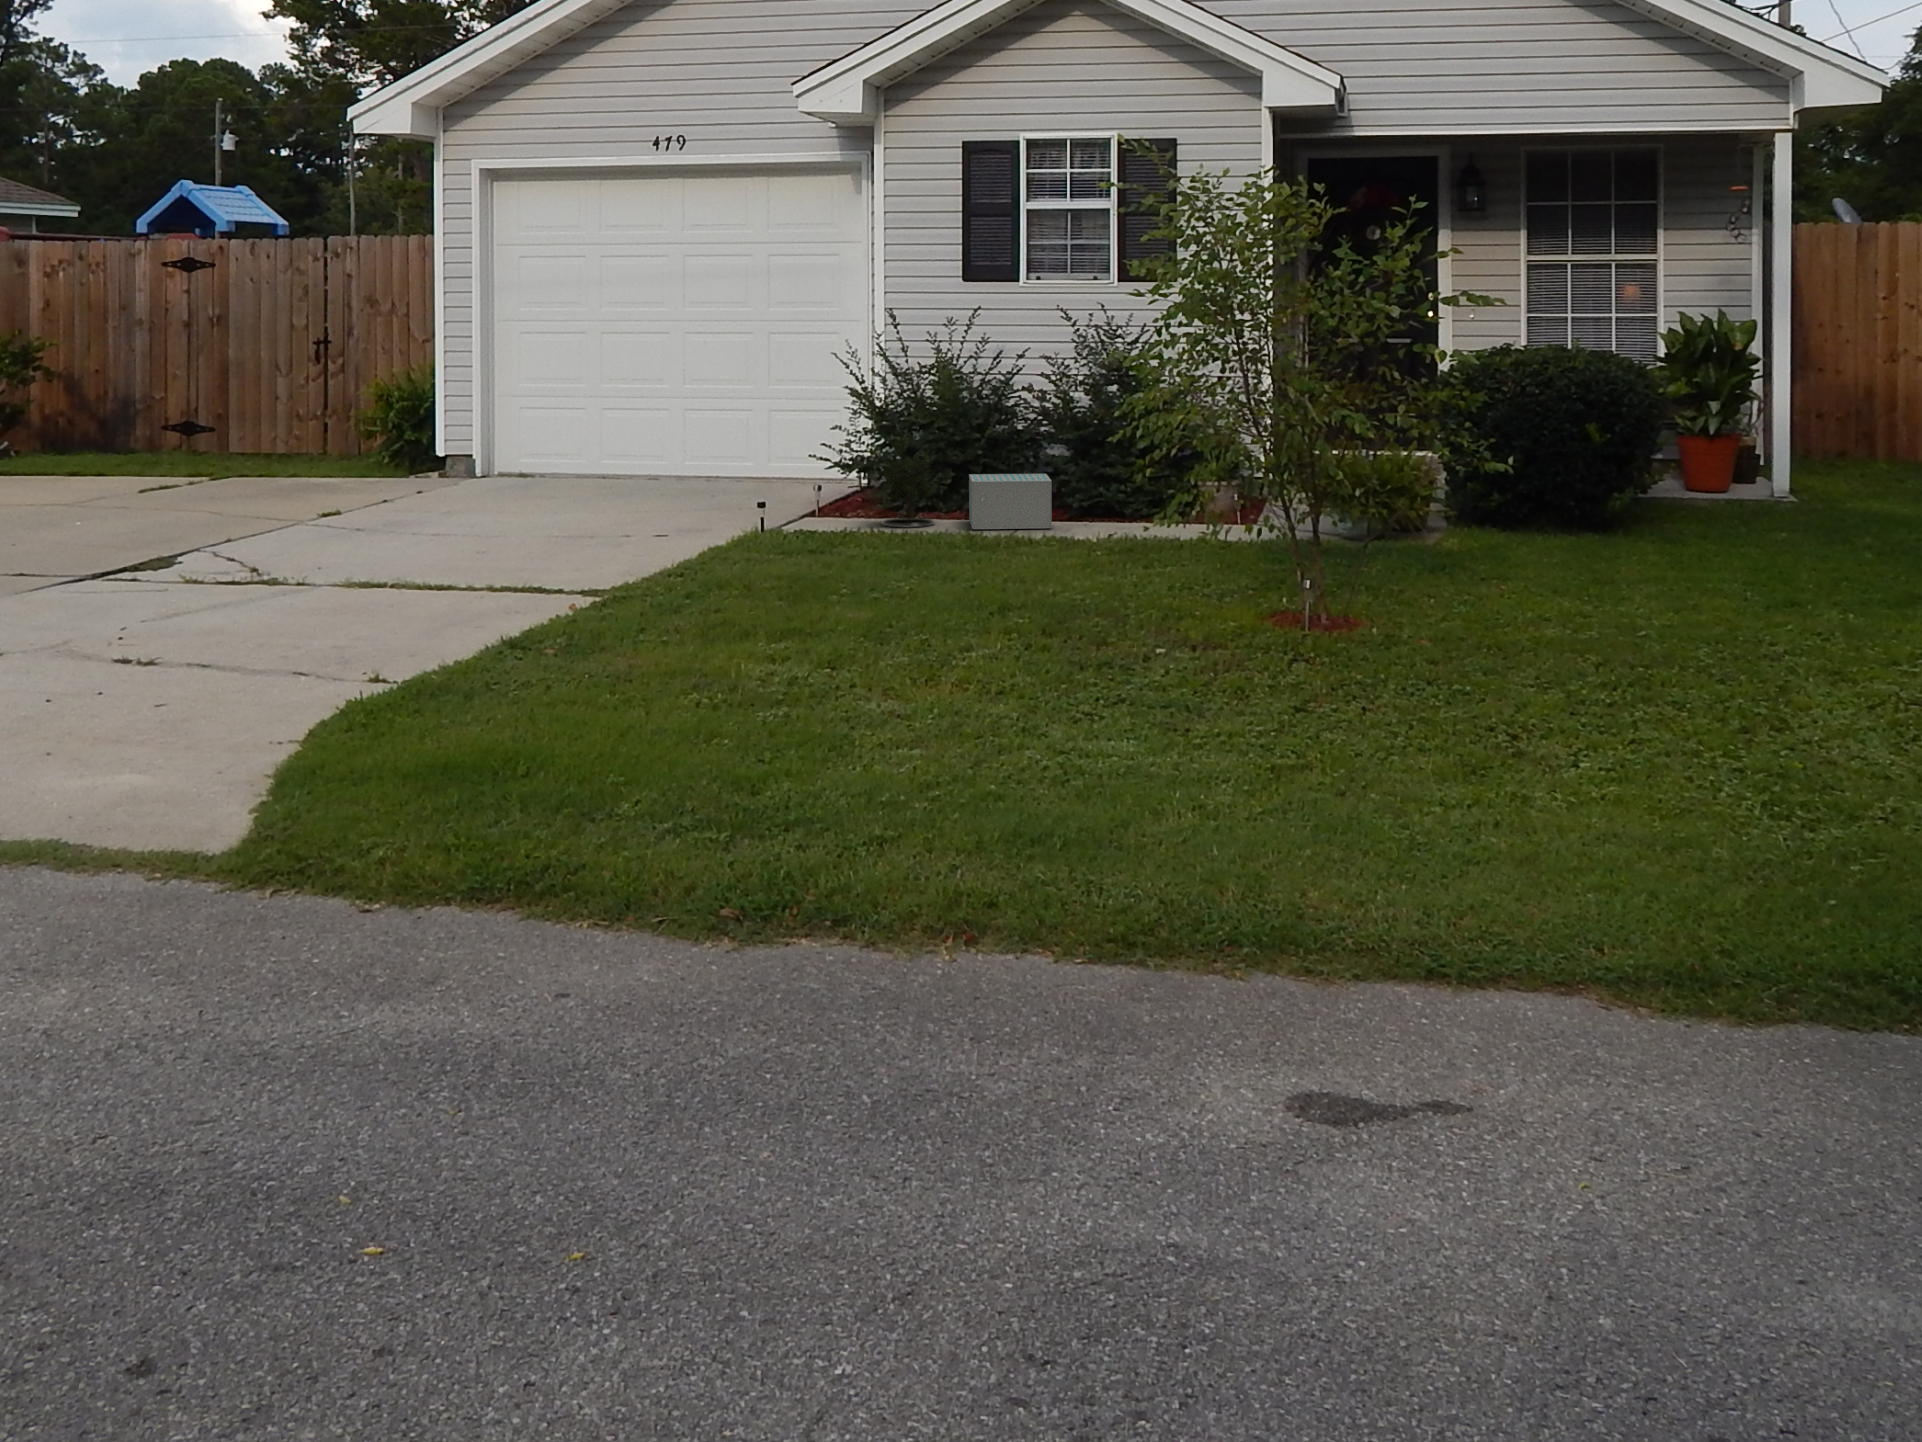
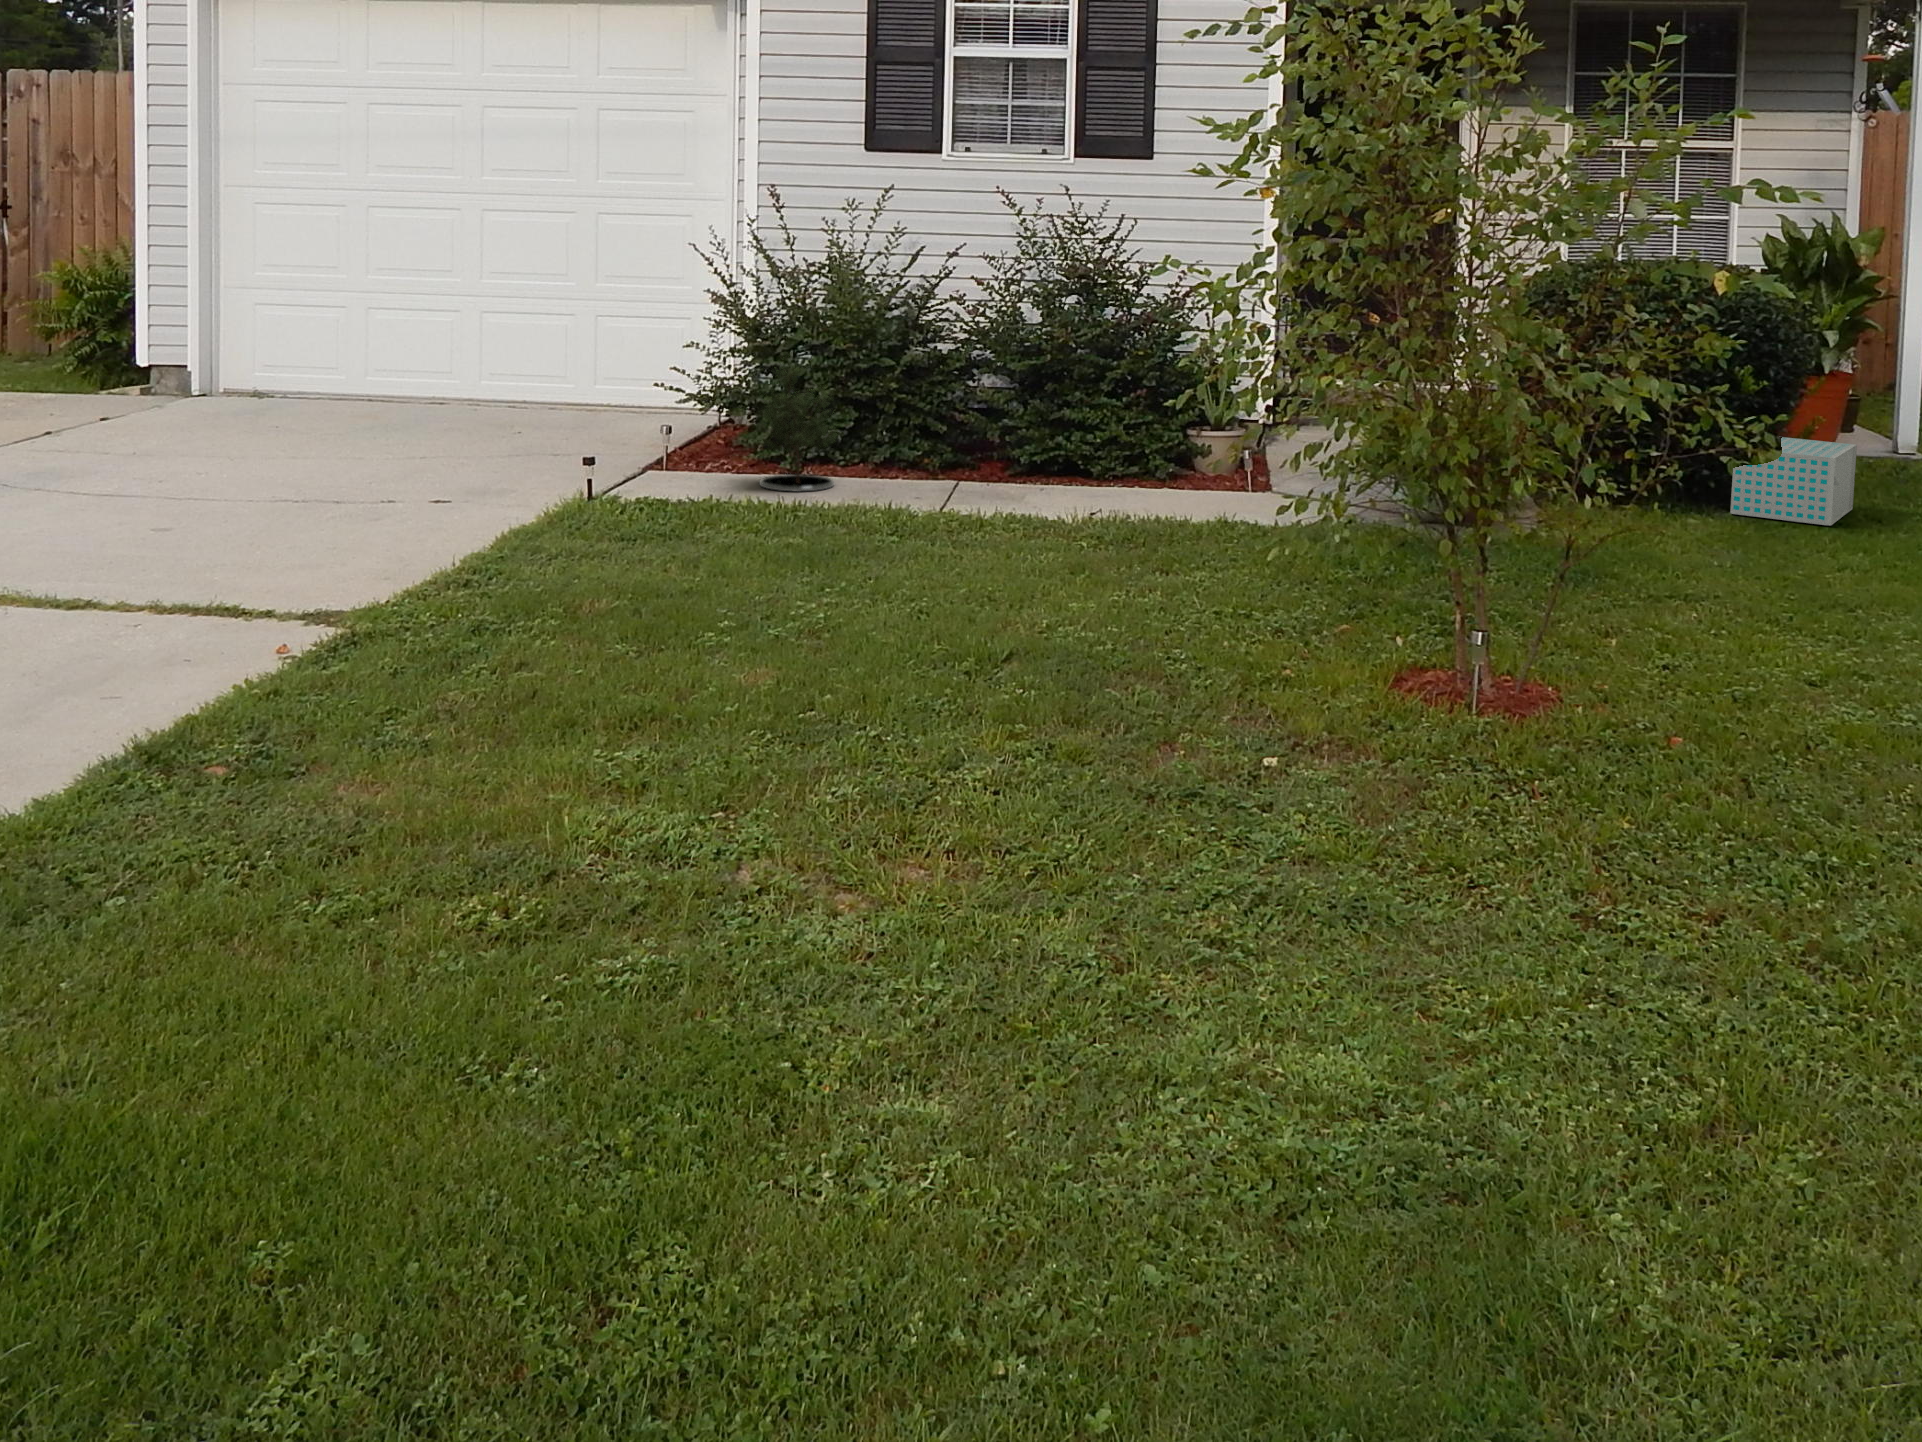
storage box: present [969,474,1052,529] -> present [1730,437,1857,525]

